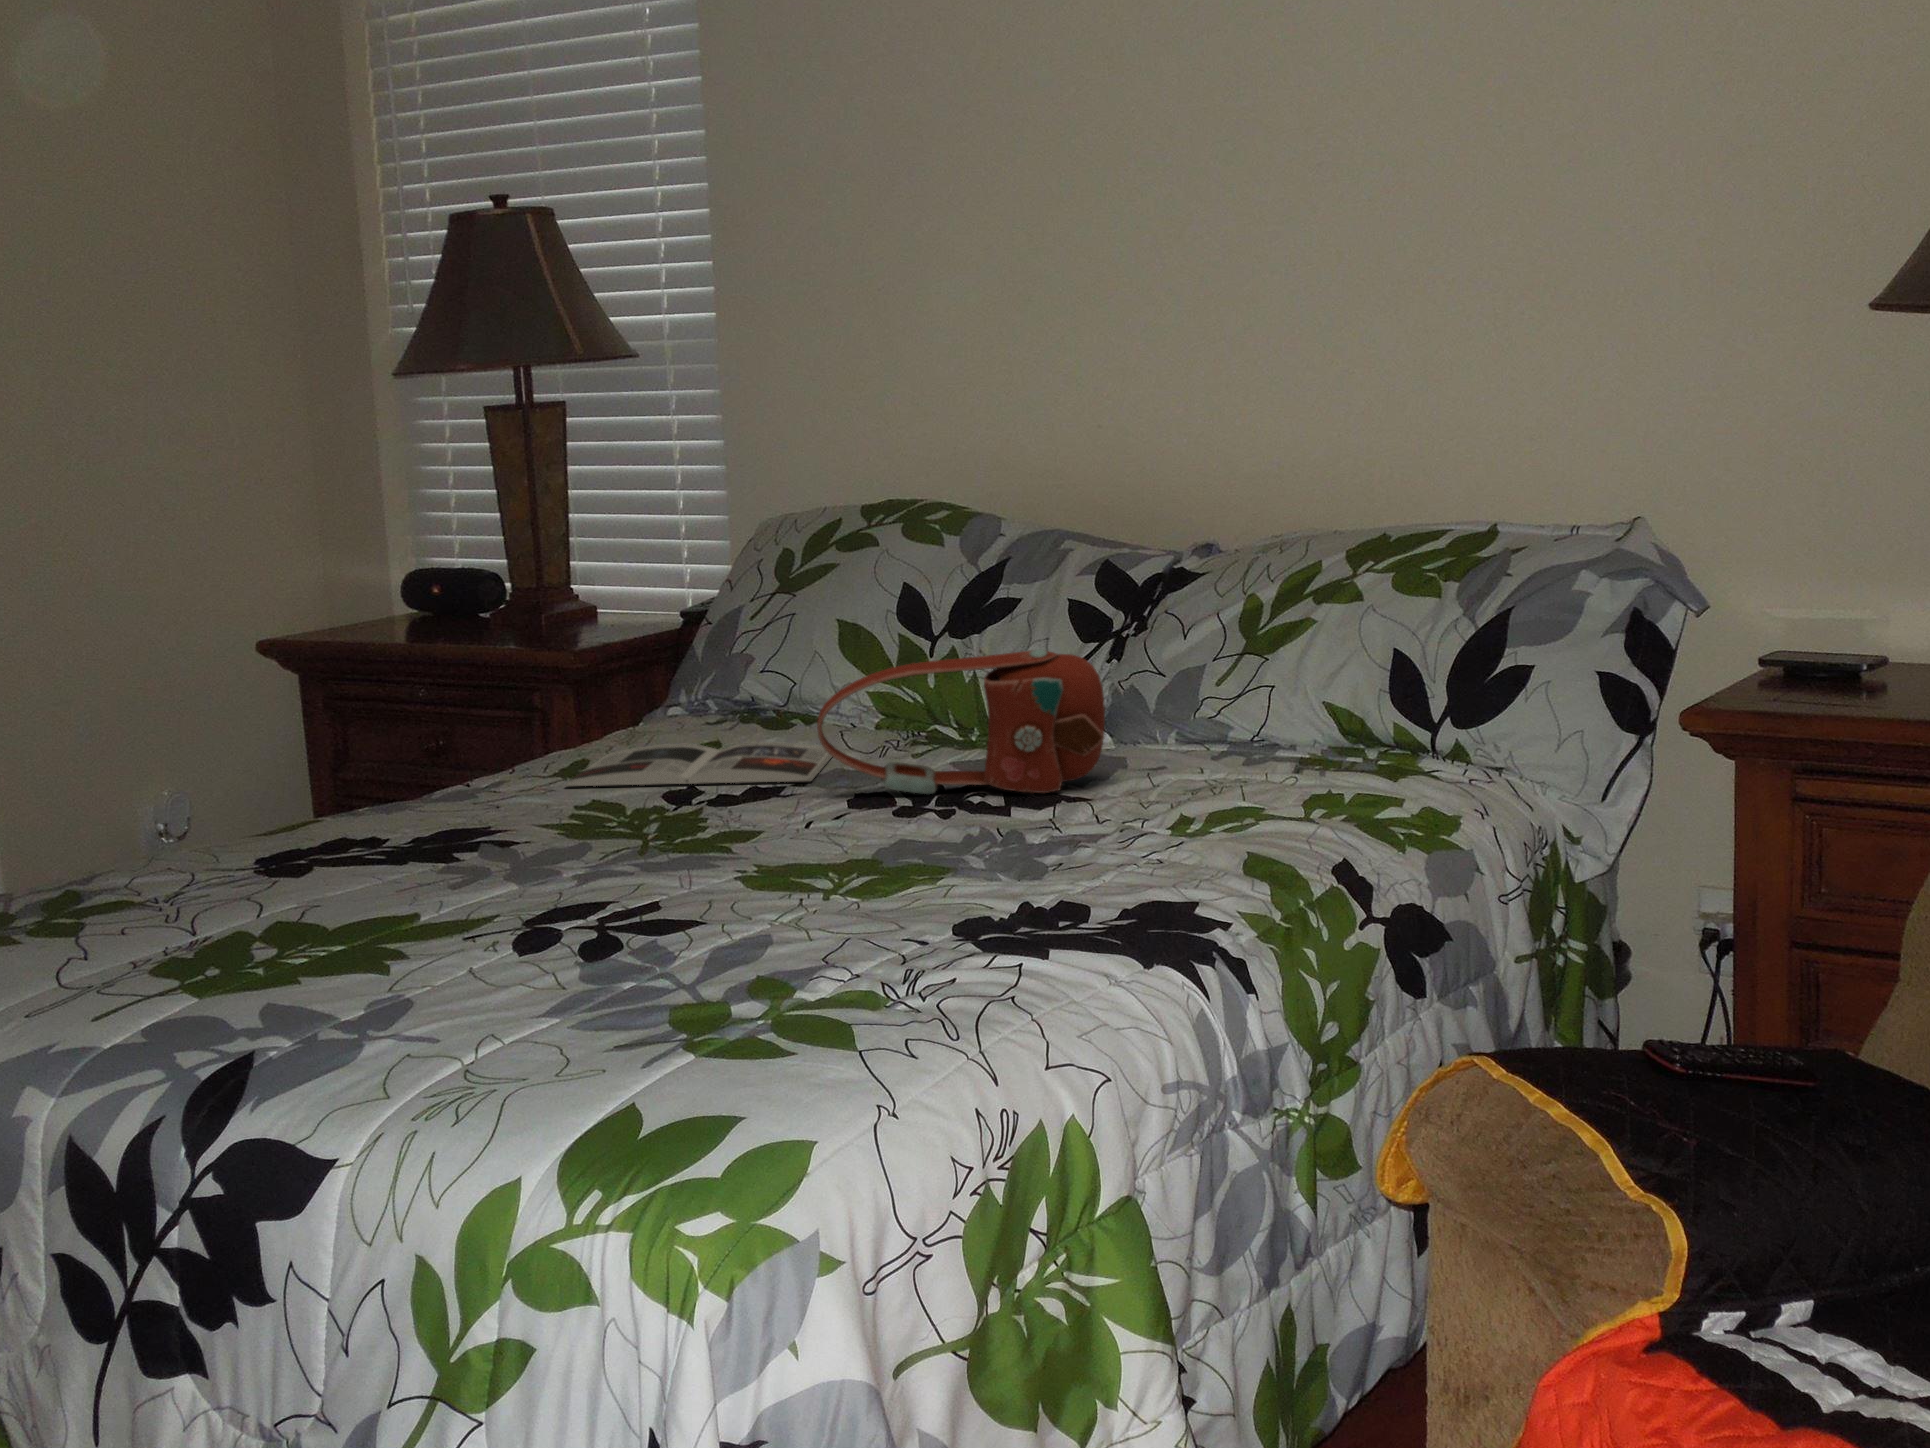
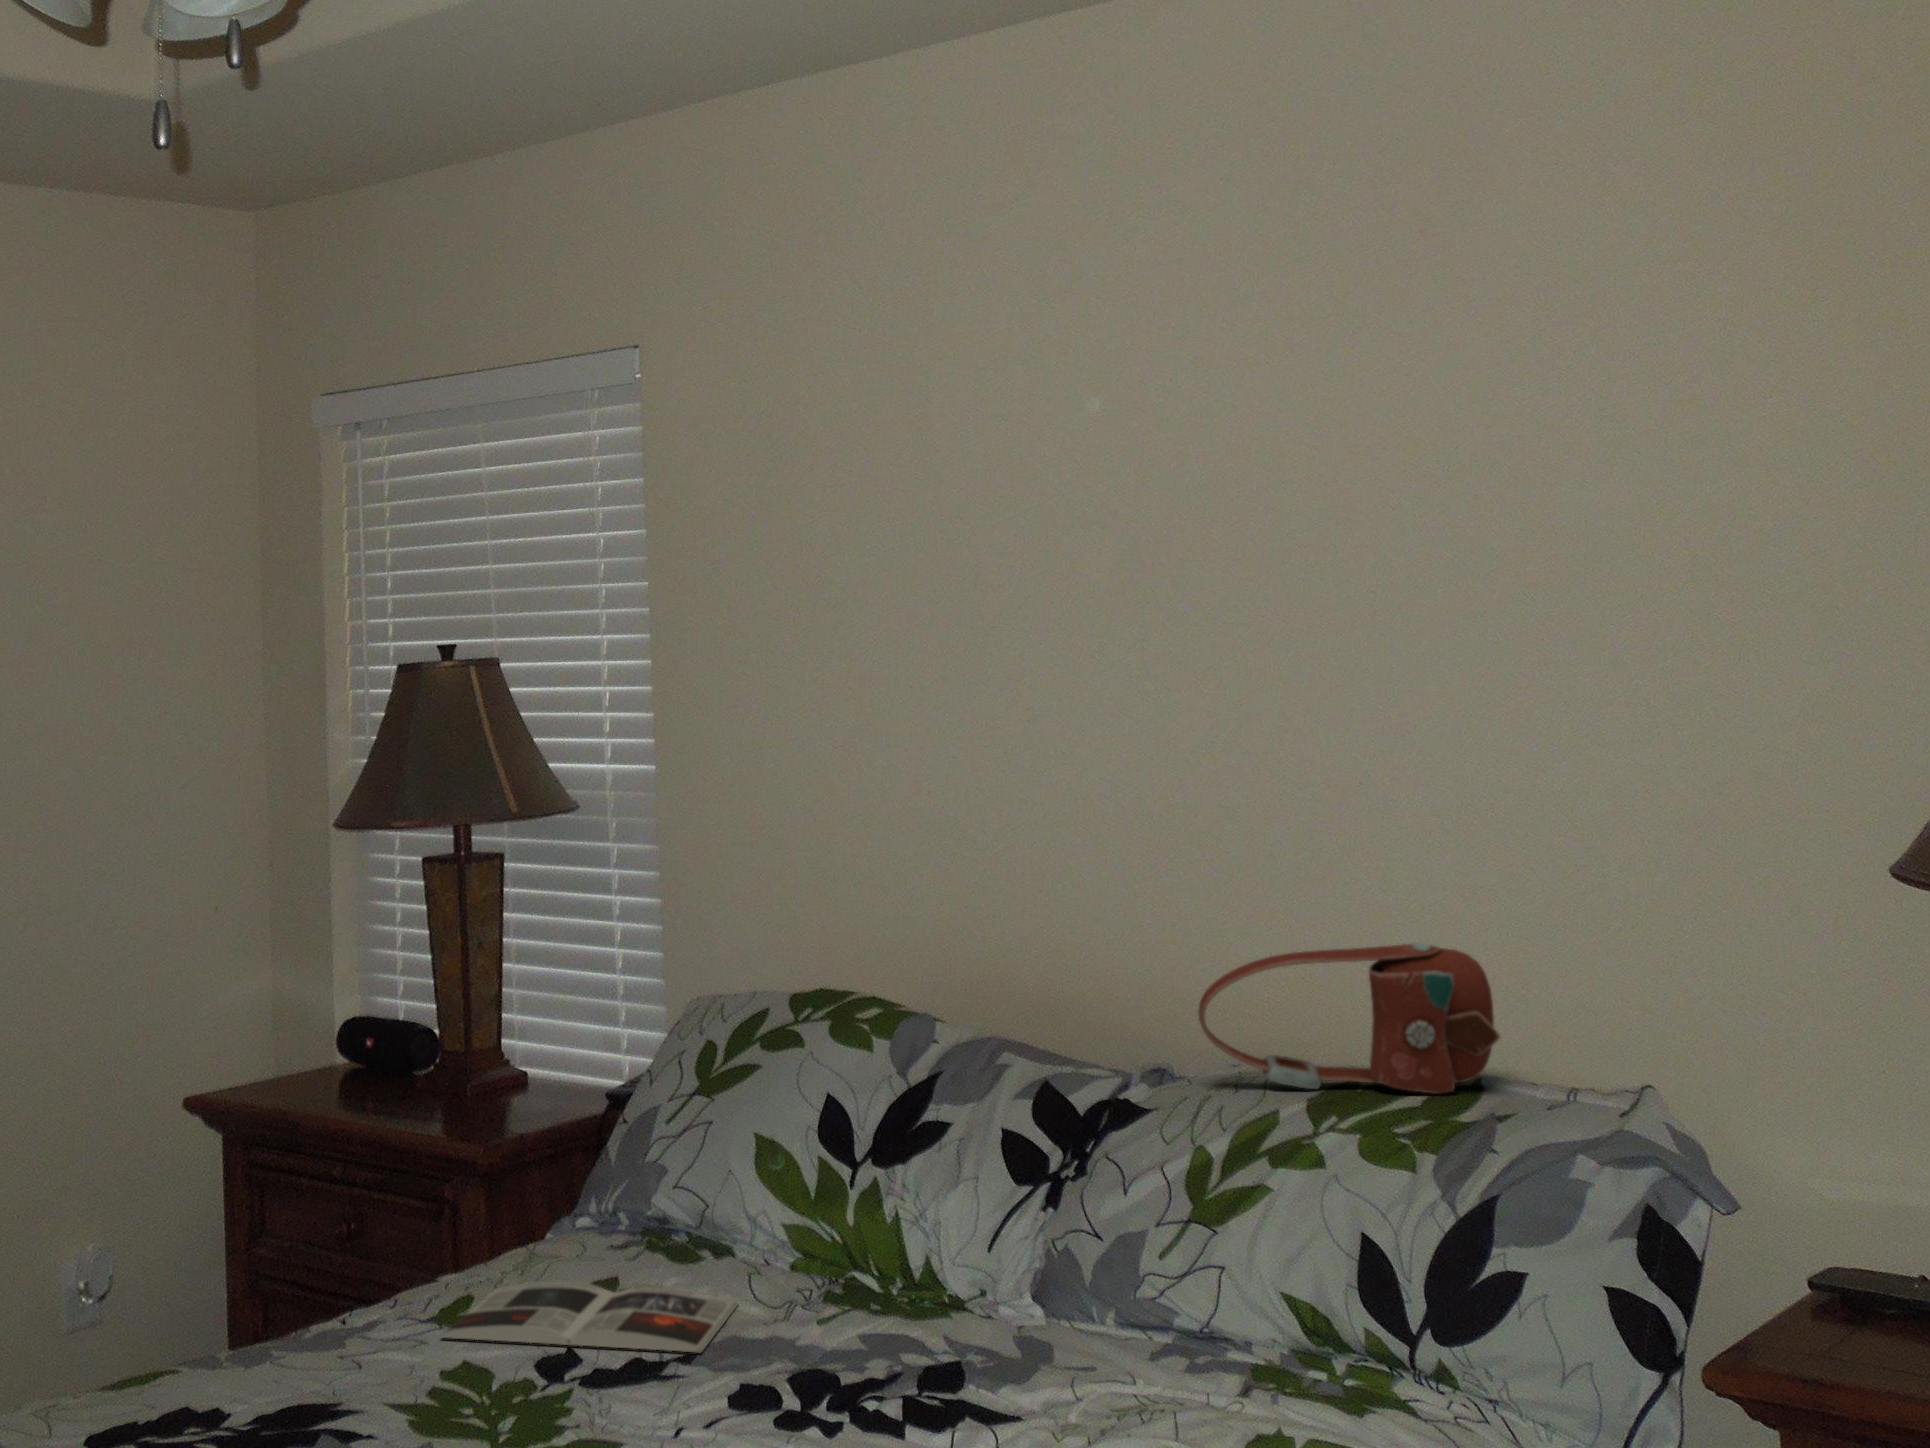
handbag: present [817,650,1105,794] -> present [1199,943,1500,1094]

